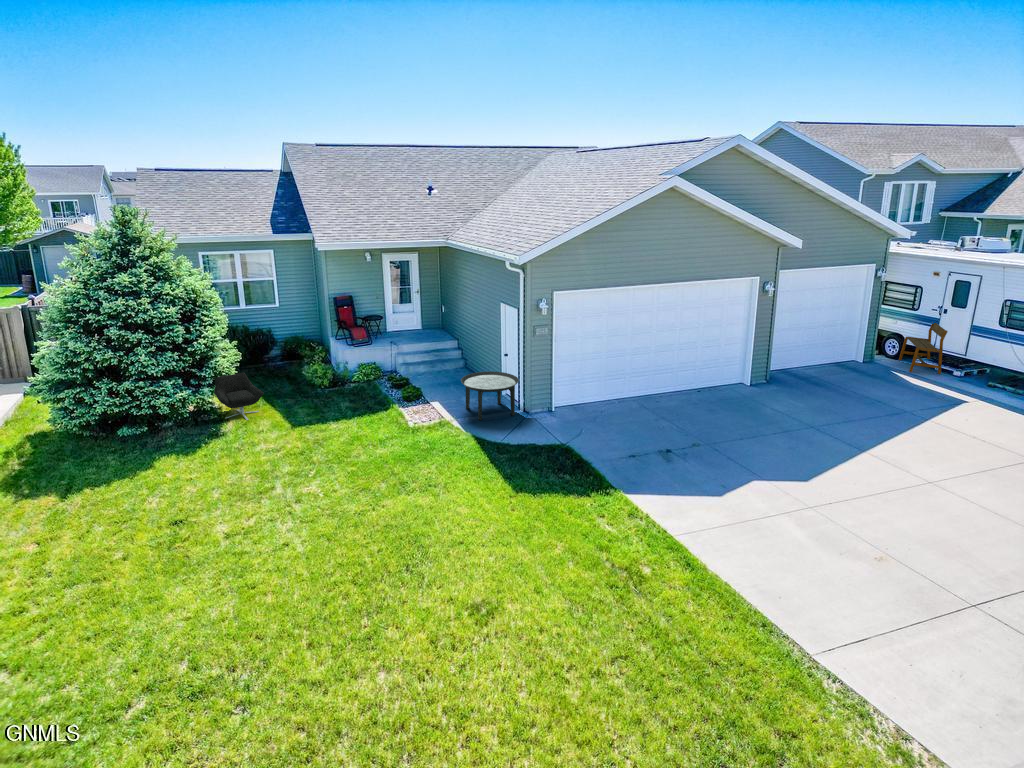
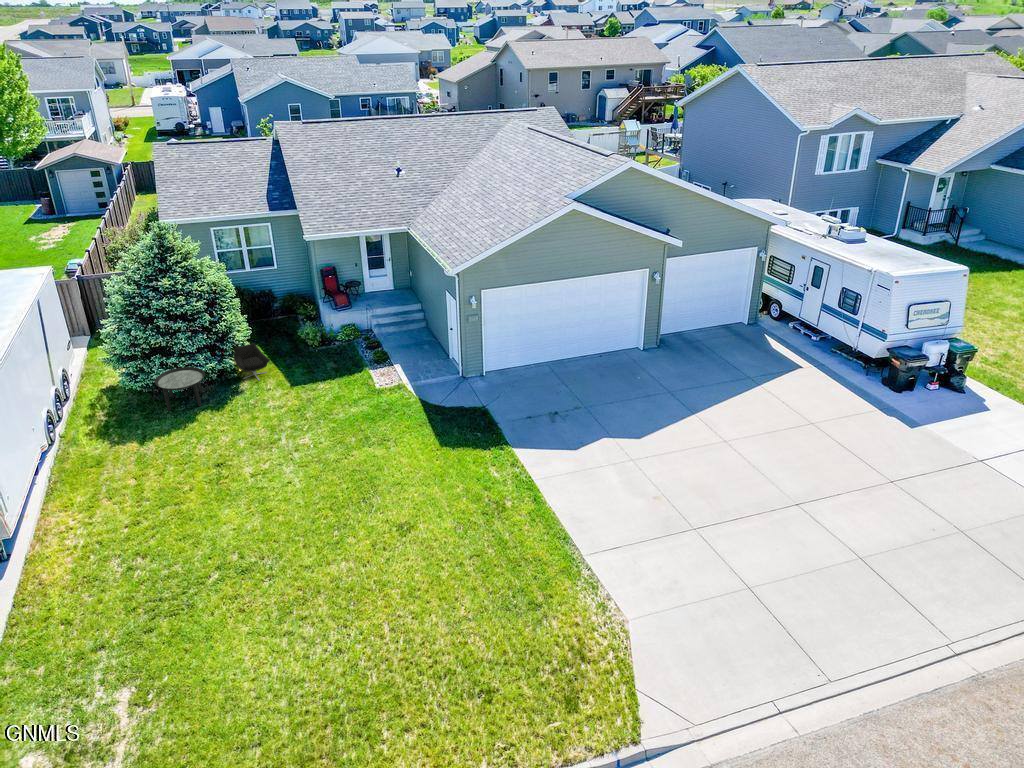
bench: present [899,323,948,374] -> none [779,293,808,338]
round table: present [461,371,519,420] -> present [155,367,205,411]

